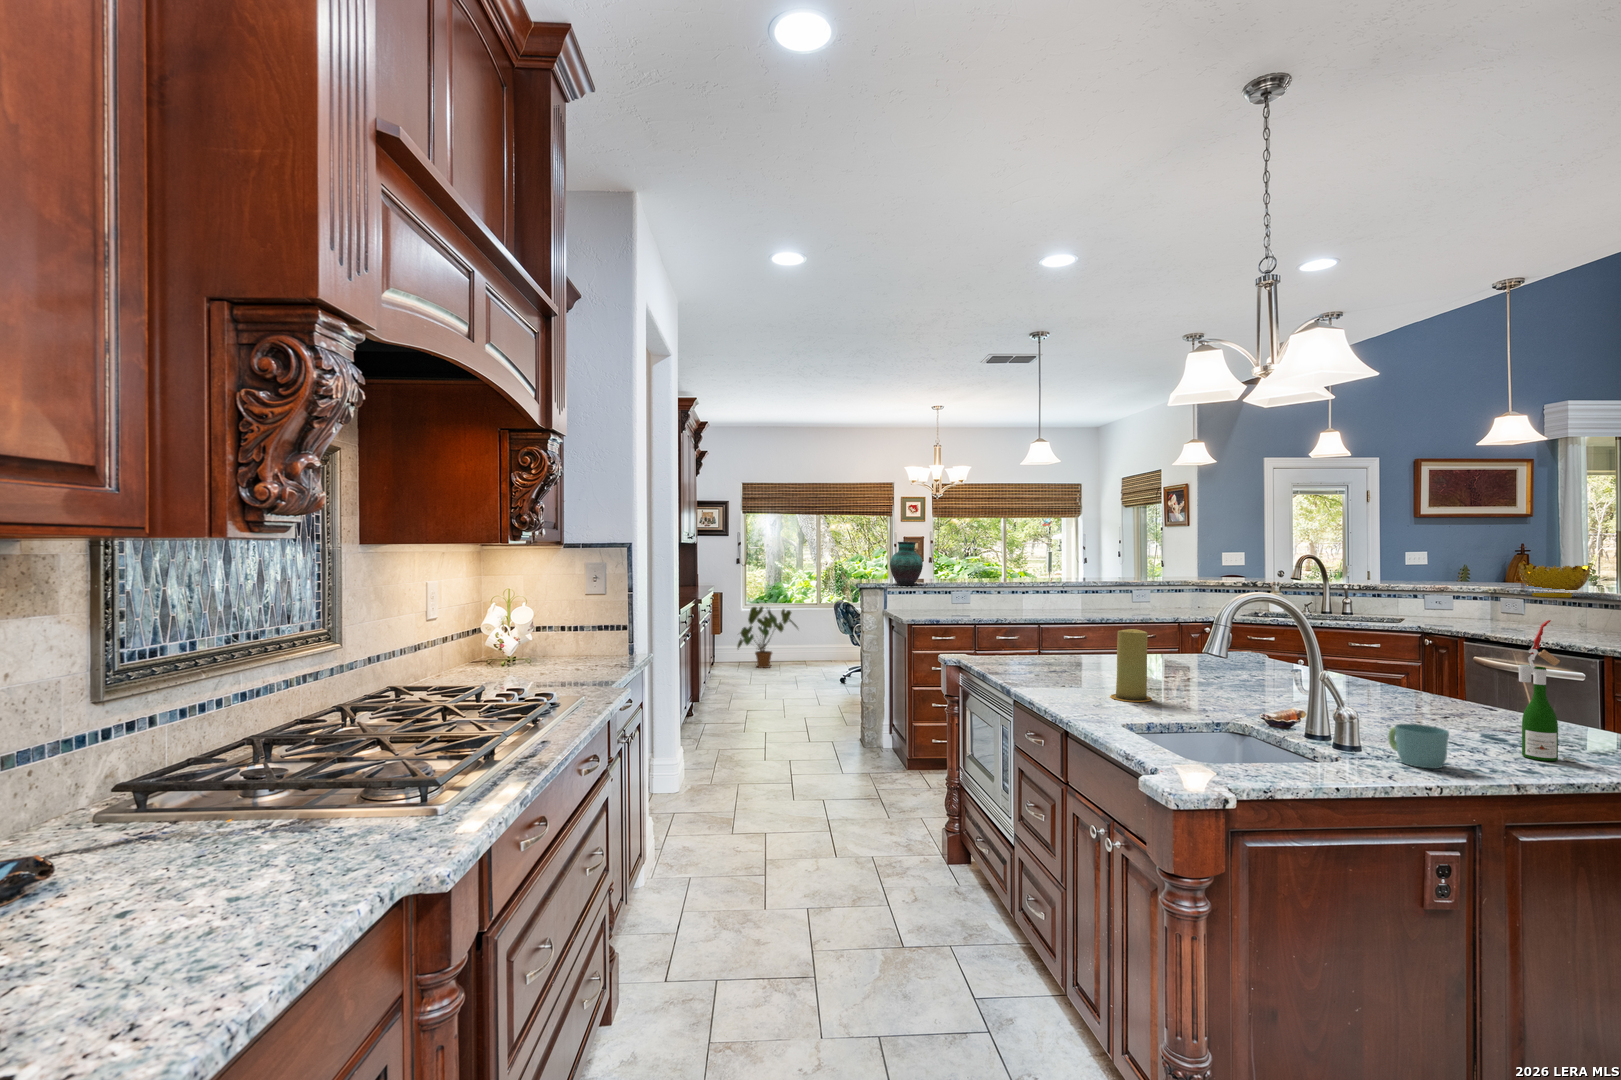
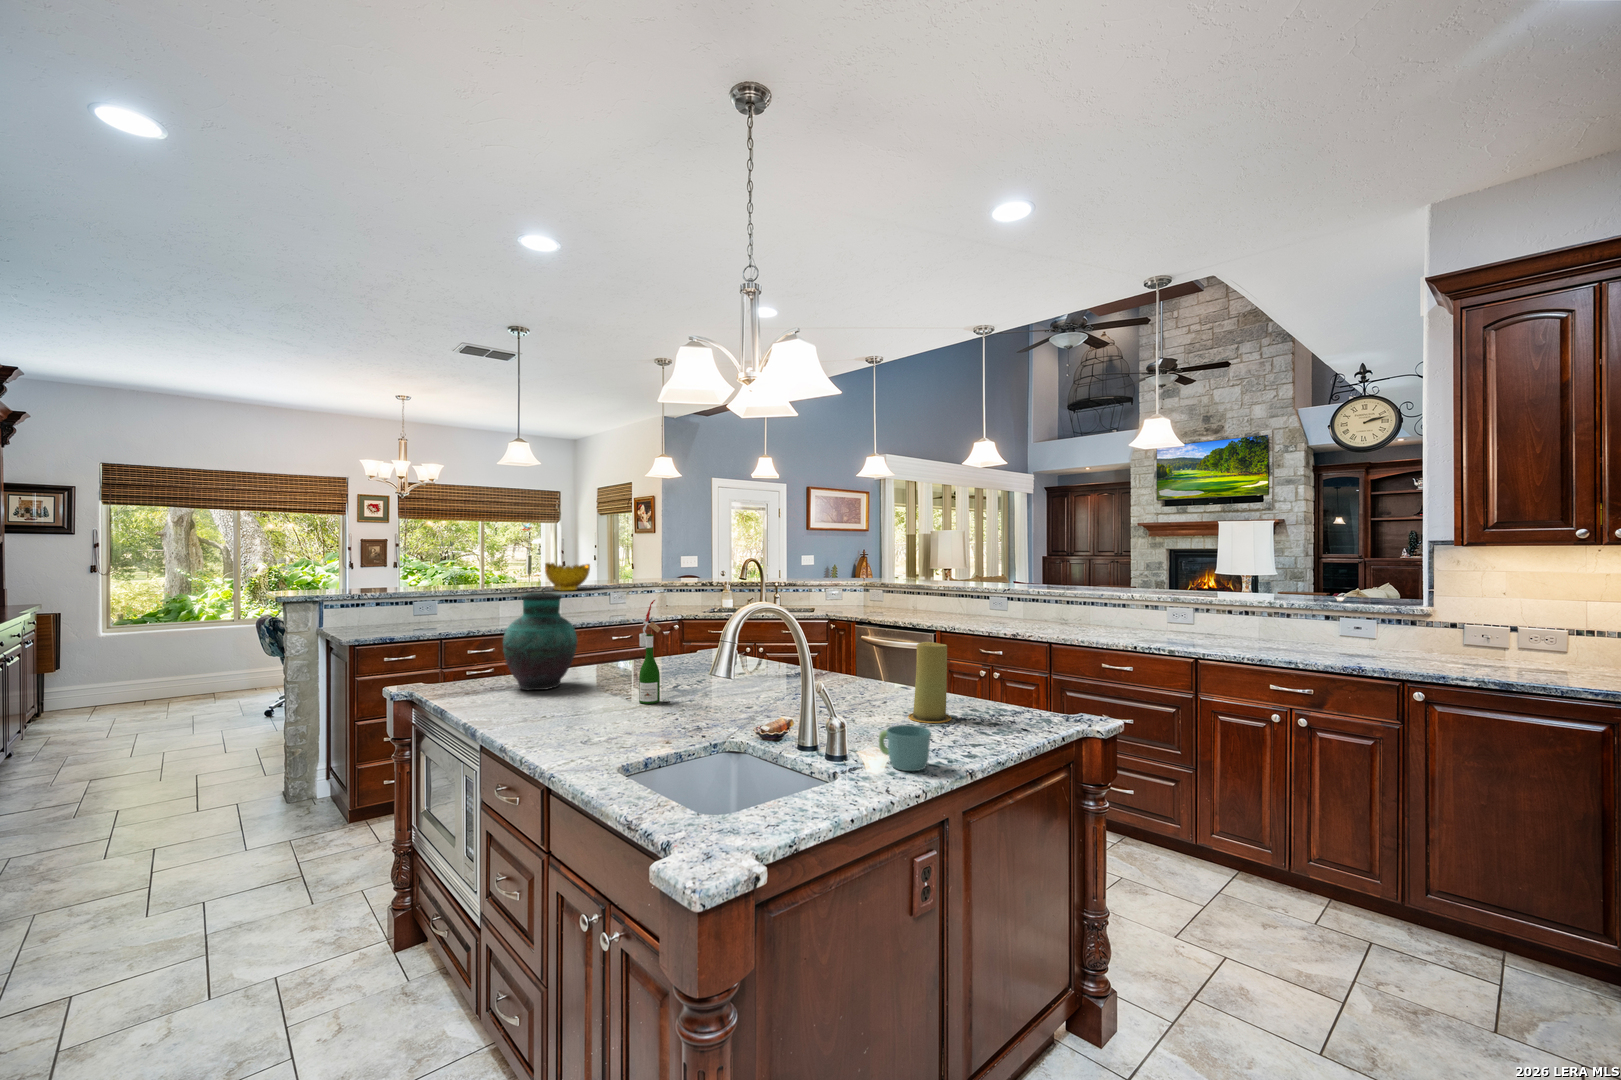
vase: present [890,542,923,585] -> present [503,593,577,690]
decorative bowl: present [1518,563,1590,598] -> present [545,563,590,590]
house plant: present [737,607,798,668] -> none [101,629,212,709]
wine bottle: present [1518,620,1576,762] -> present [639,600,670,704]
candle: present [1110,629,1152,702] -> present [908,642,951,723]

